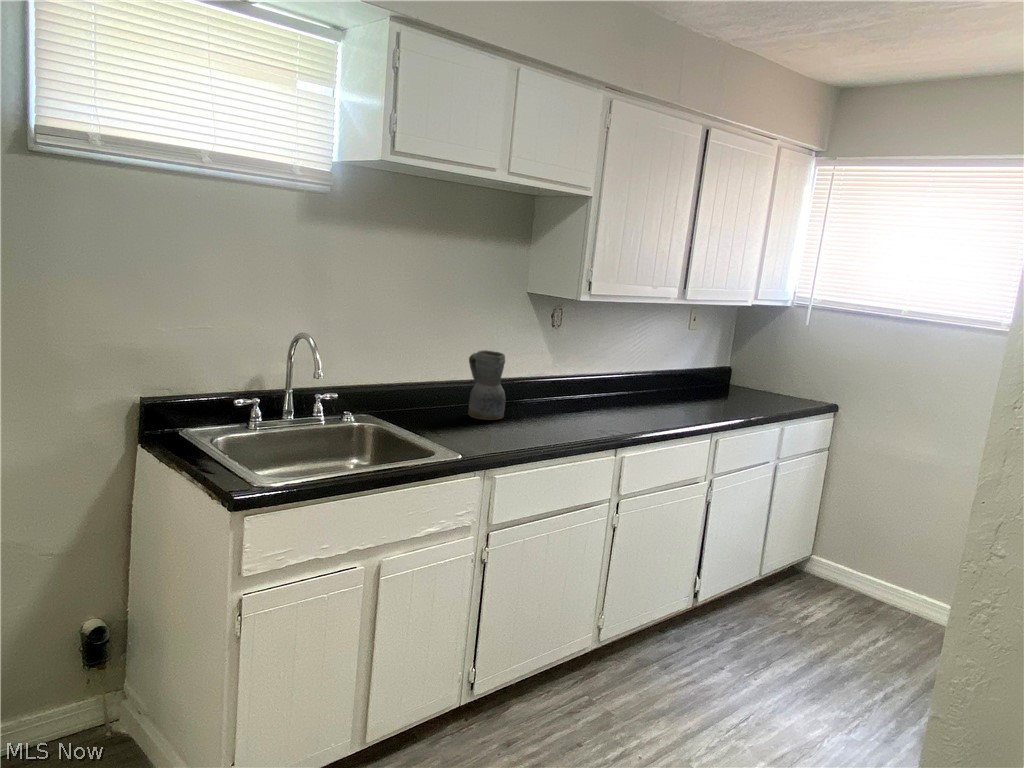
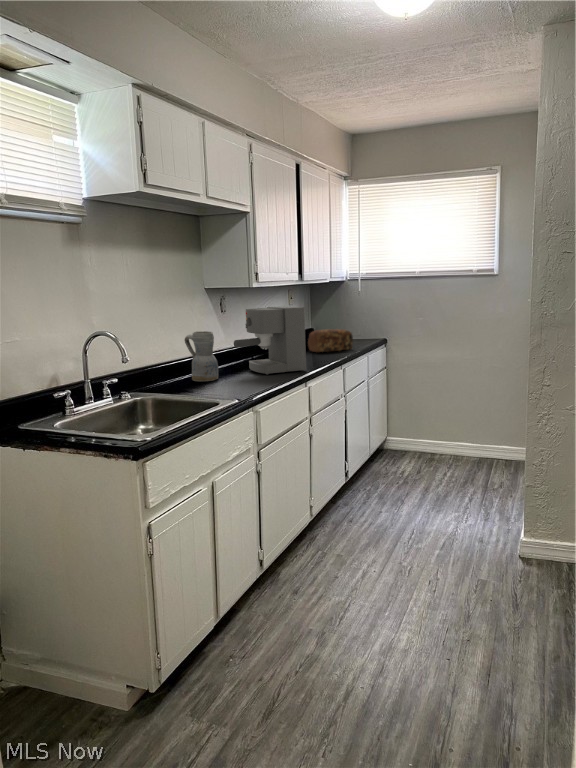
coffee maker: none [533,330,641,433] -> present [234,306,306,375]
bread loaf: none [692,375,760,413] -> present [308,329,353,352]

